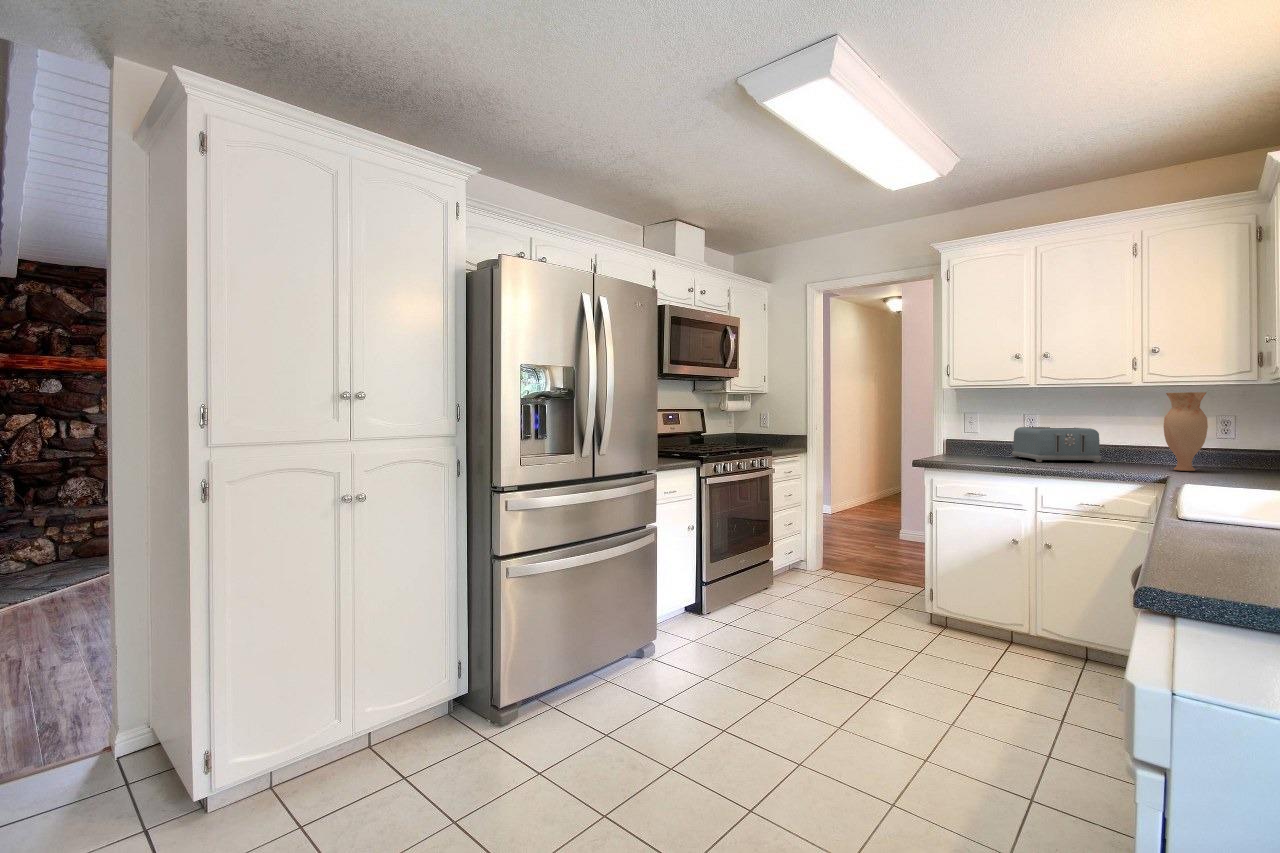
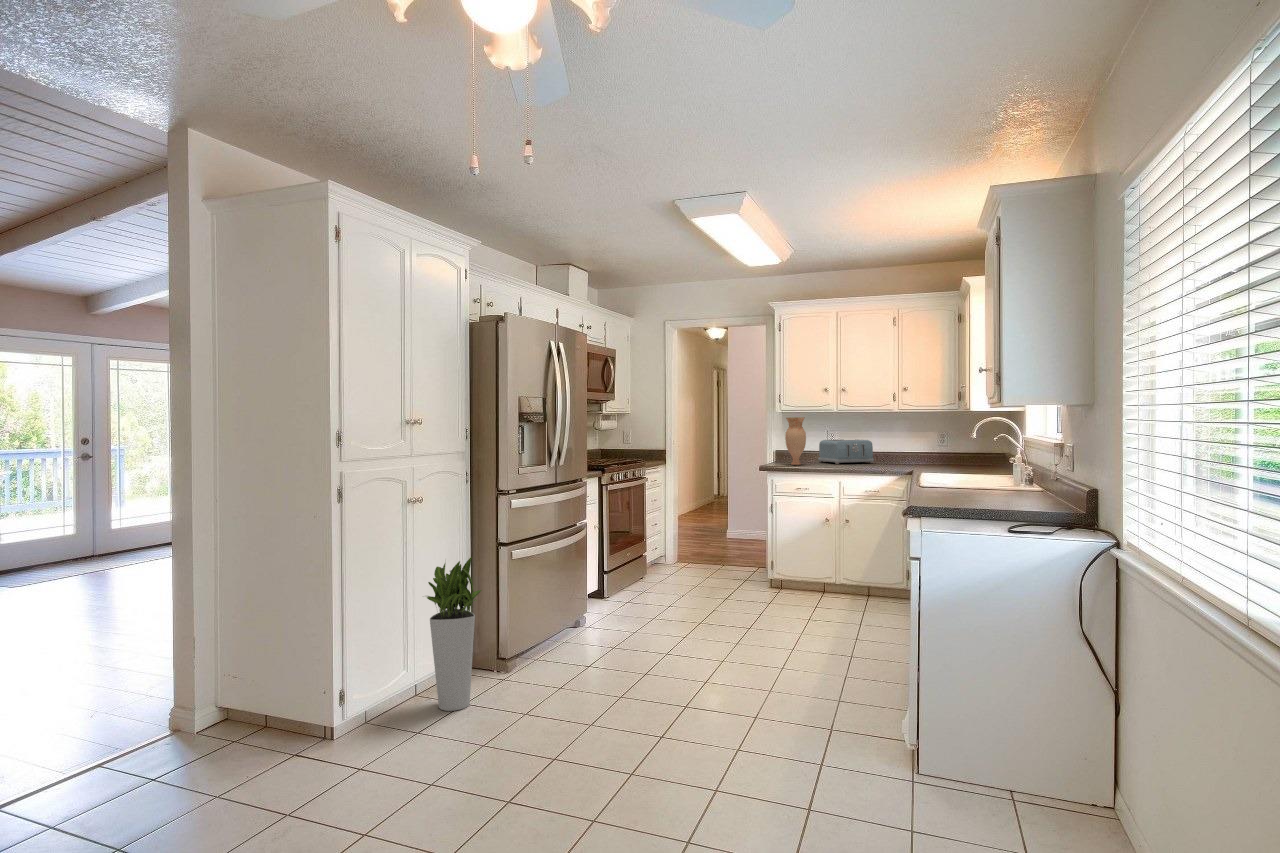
vase: present [1164,392,1208,471] -> present [785,417,806,465]
planter: none [345,575,436,789] -> present [427,557,481,711]

